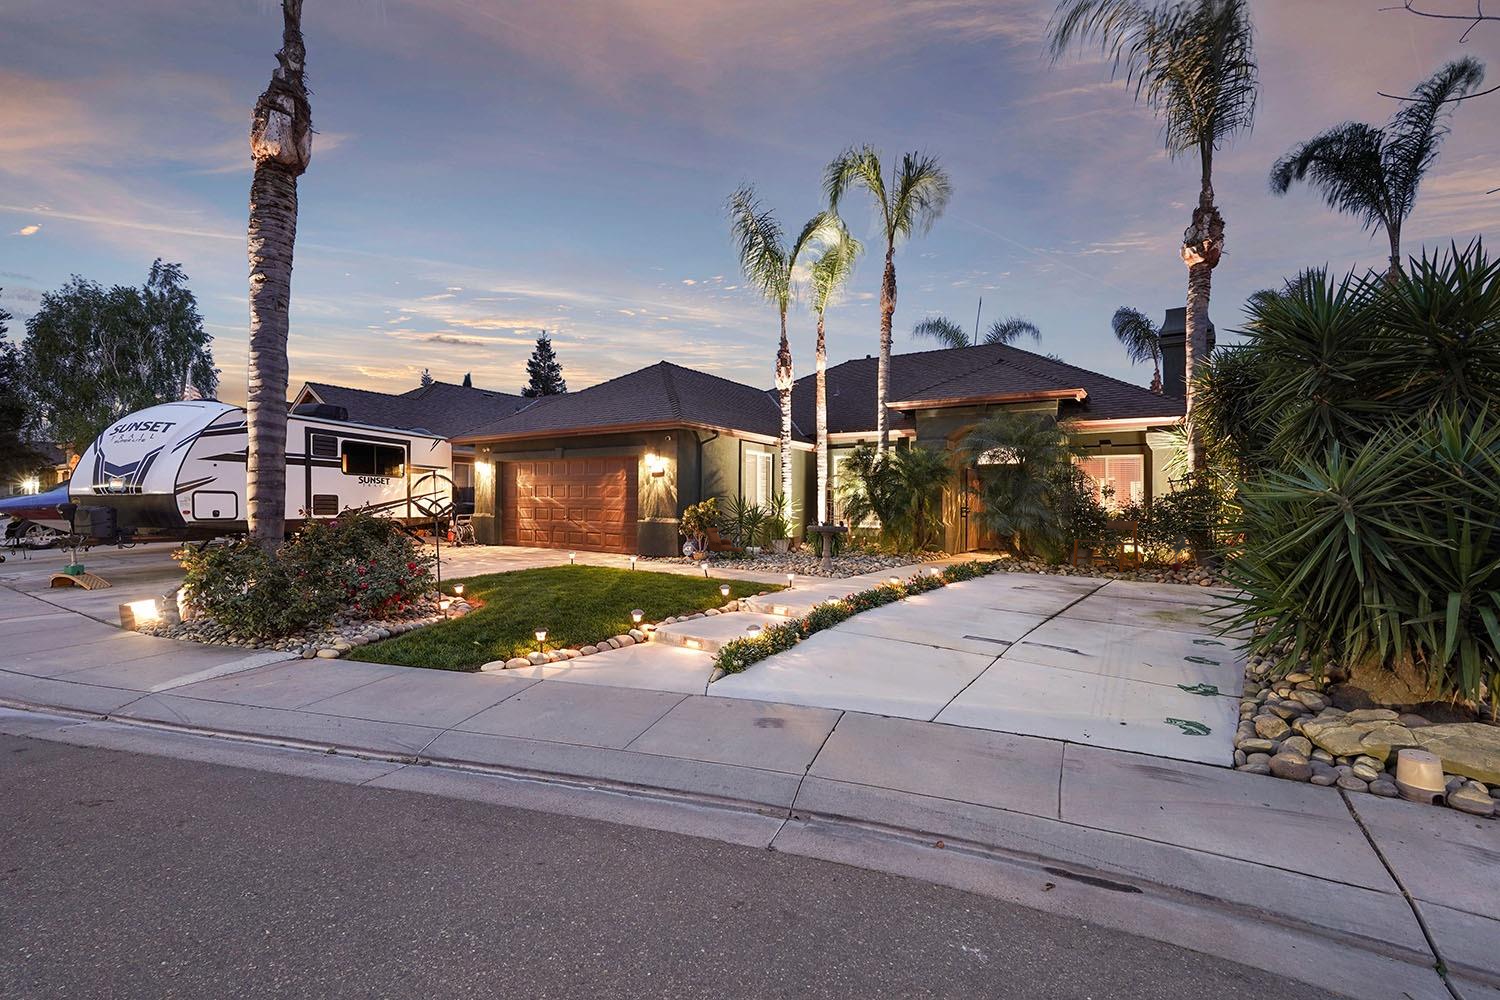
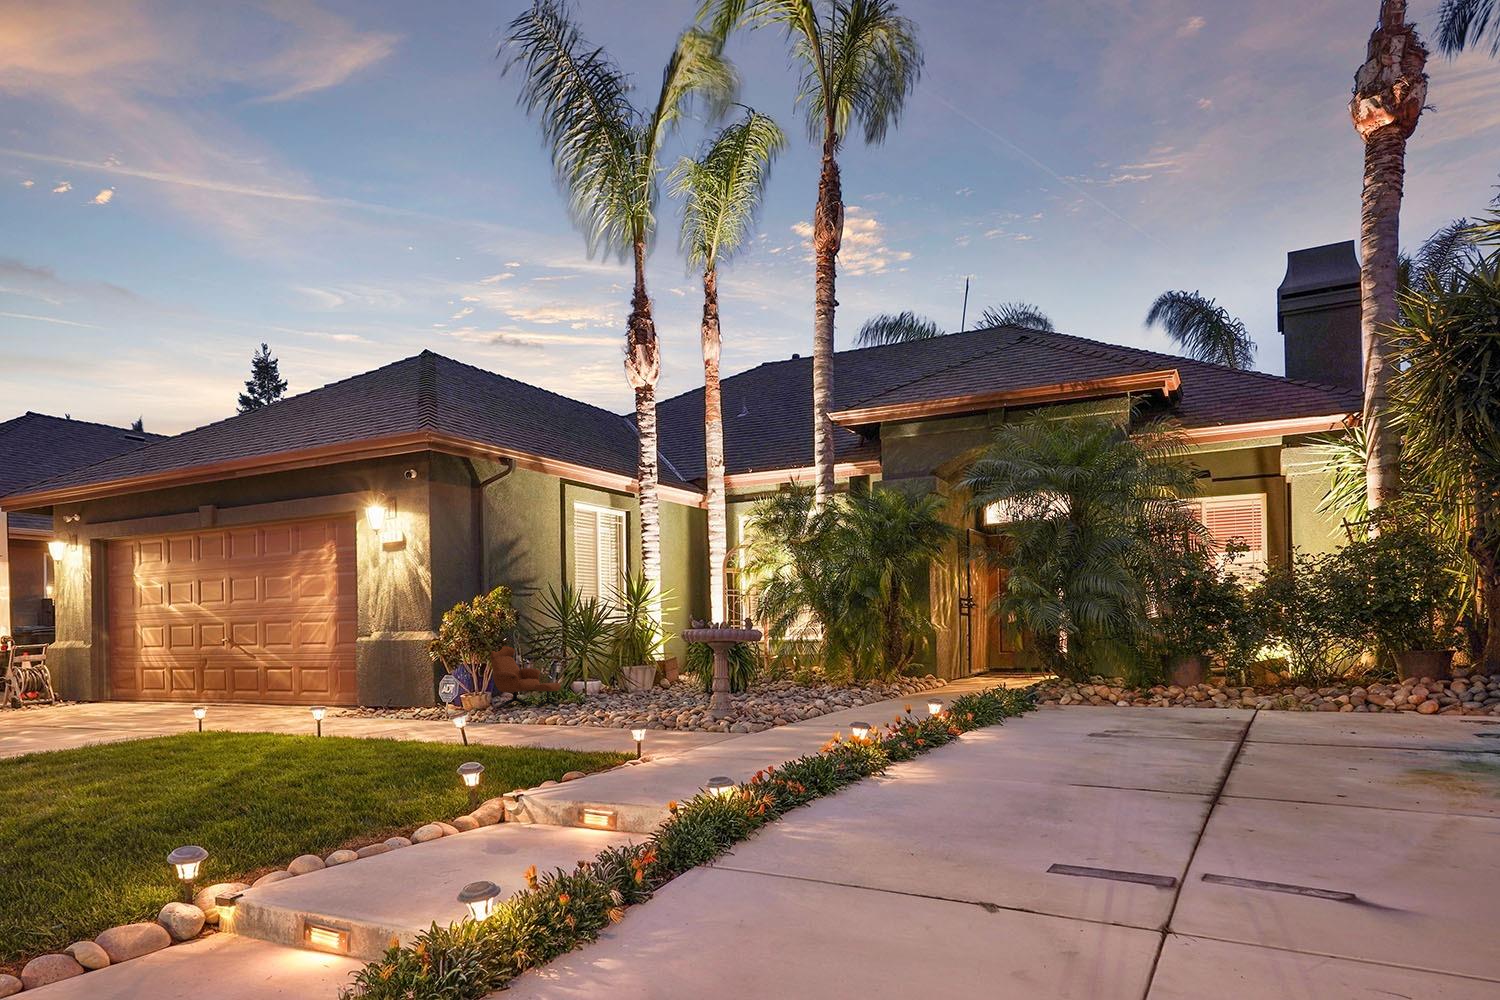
bench: present [1073,520,1140,572] -> none [1174,601,1296,697]
potted tree: present [1169,532,1194,571] -> none [1338,612,1389,691]

